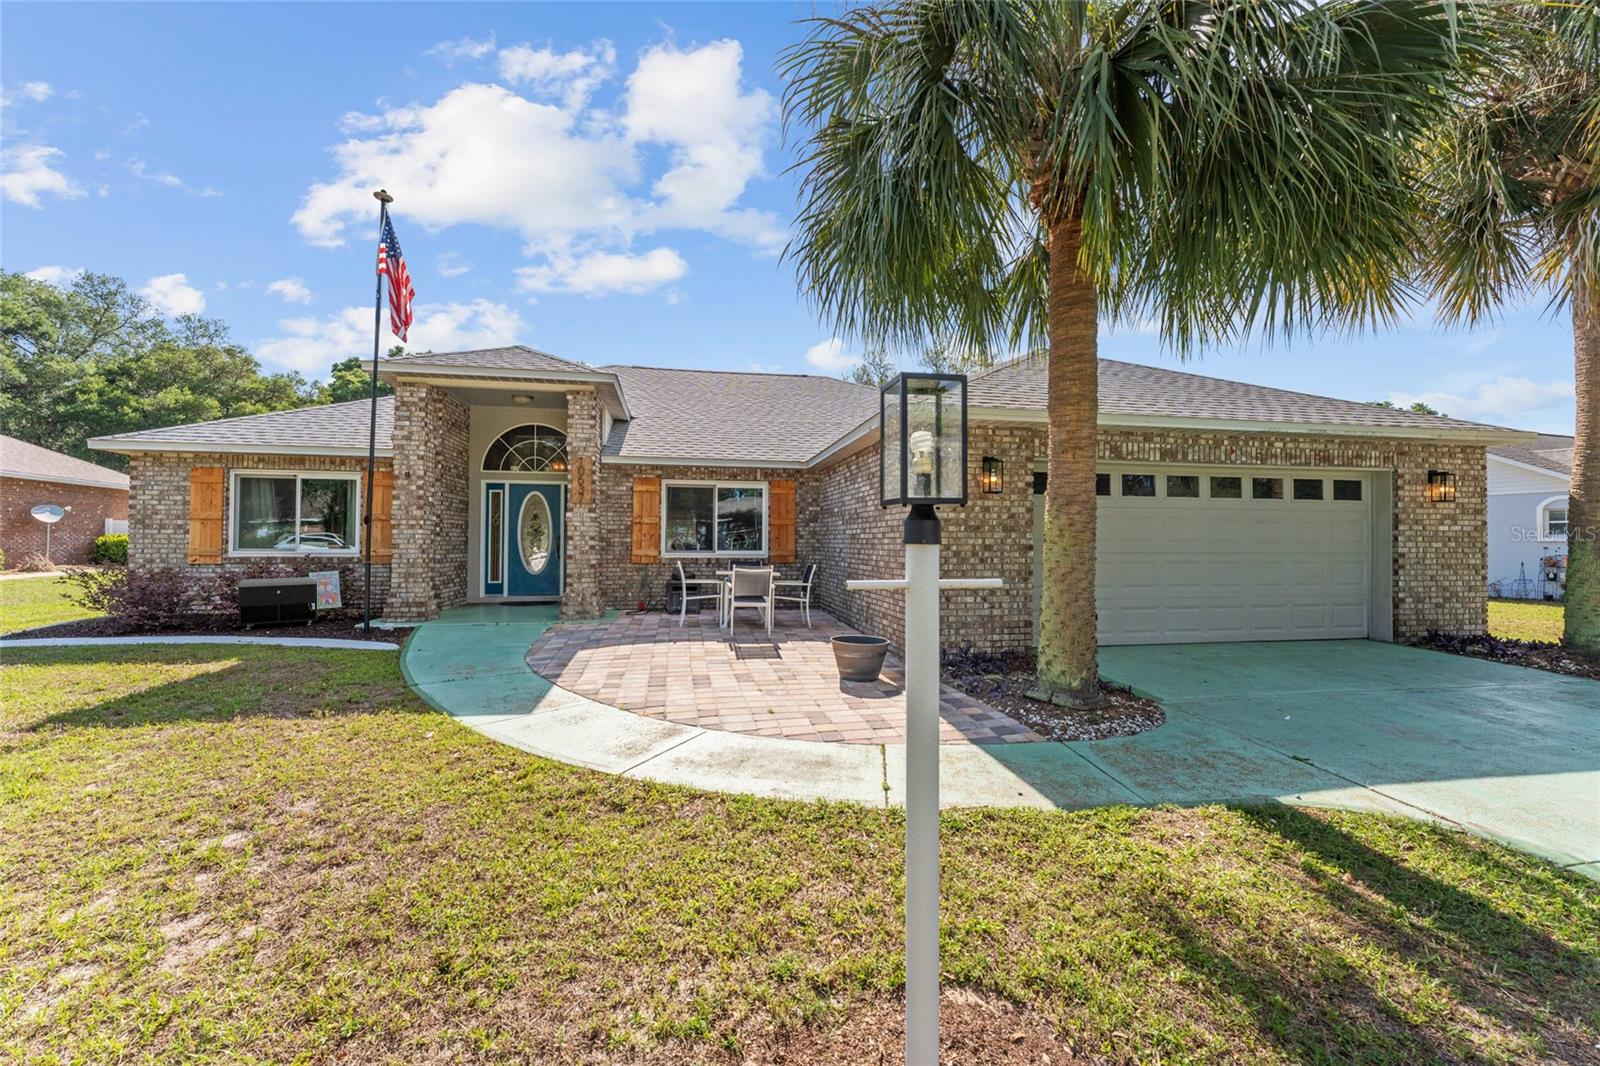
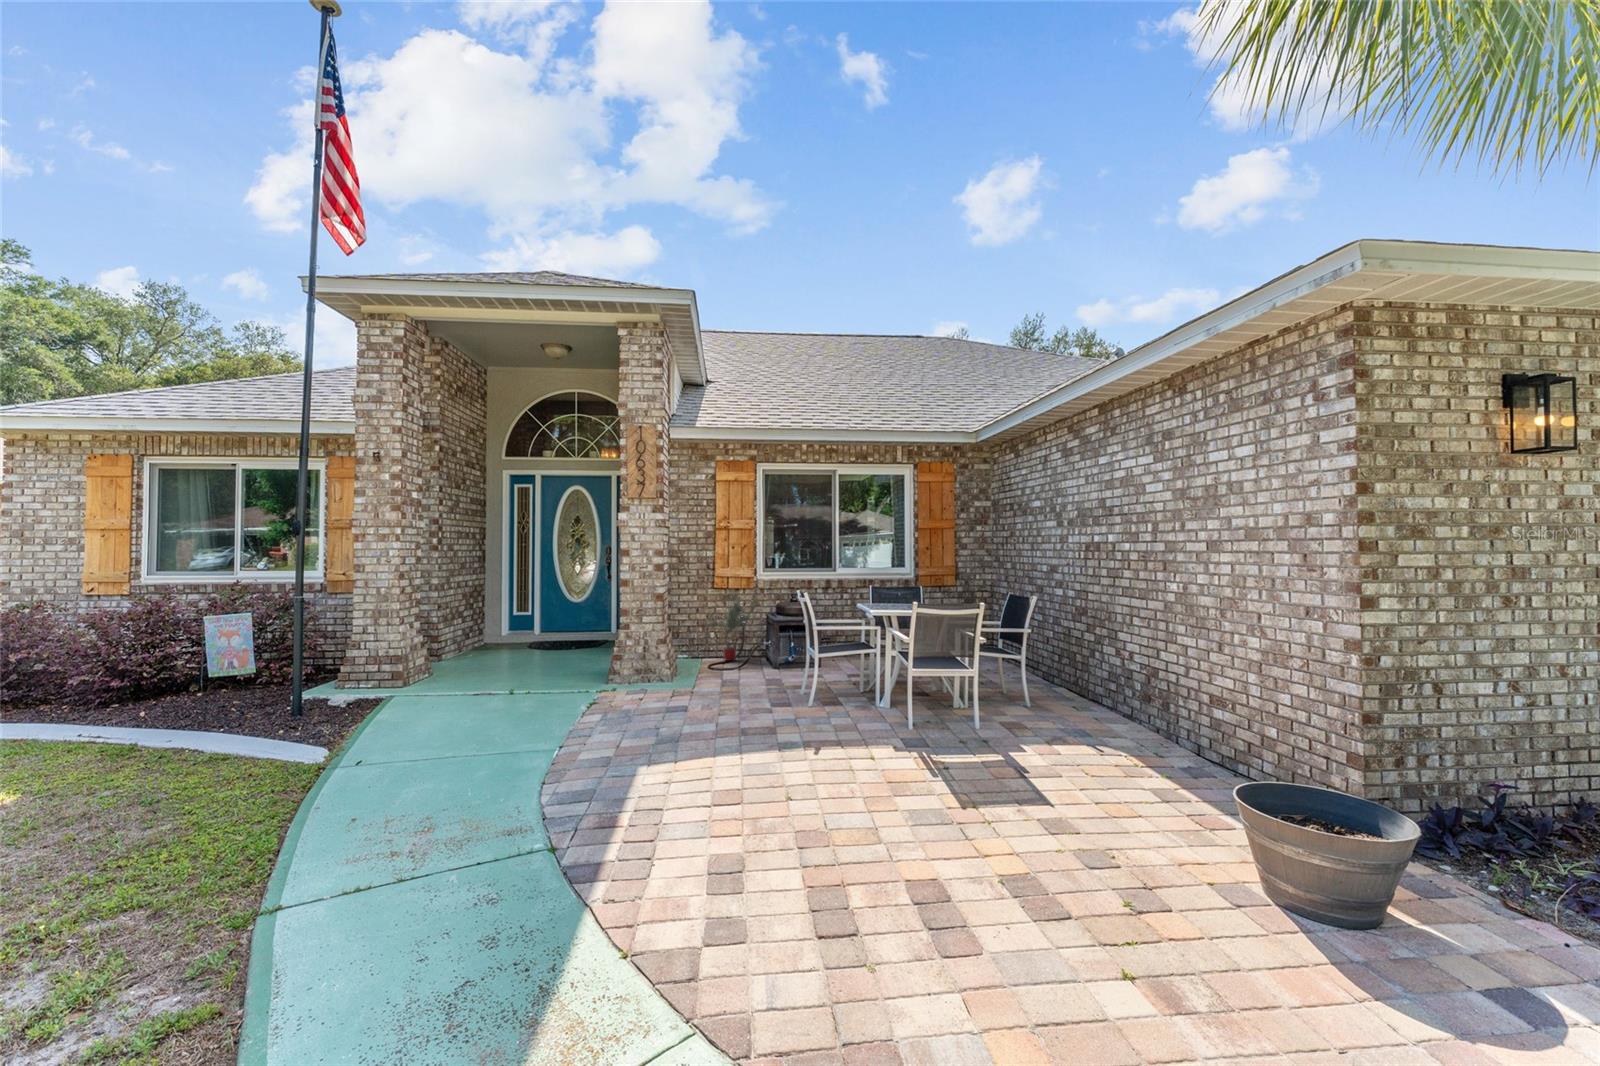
storage bench: present [238,577,318,629] -> none [112,616,250,702]

